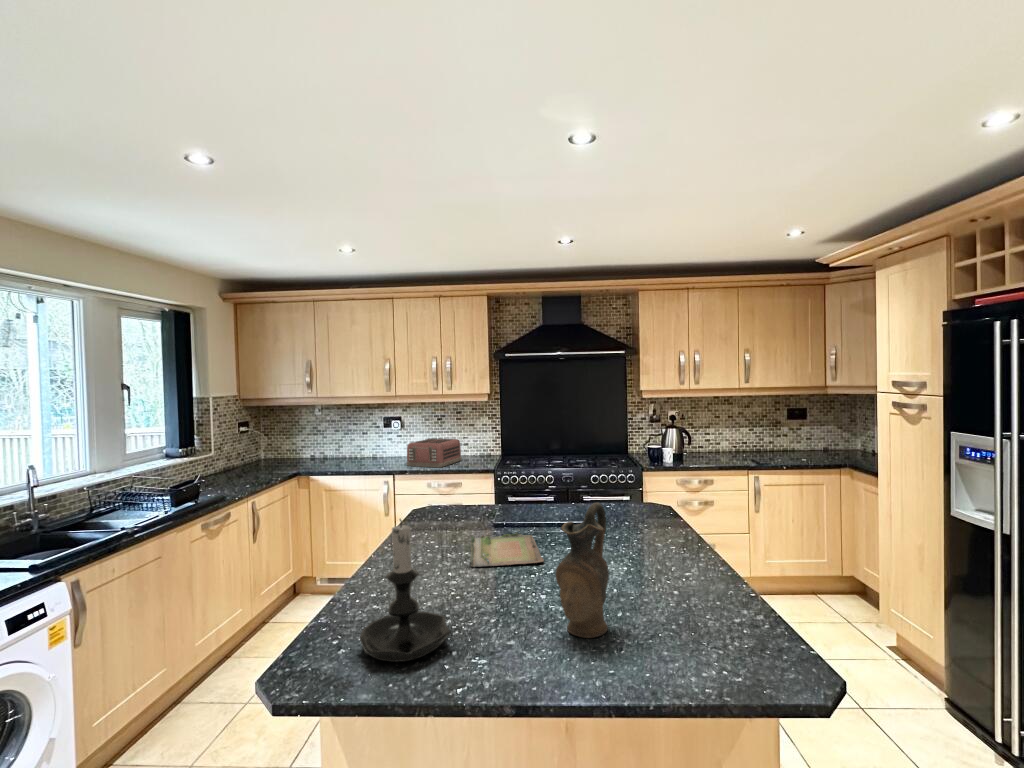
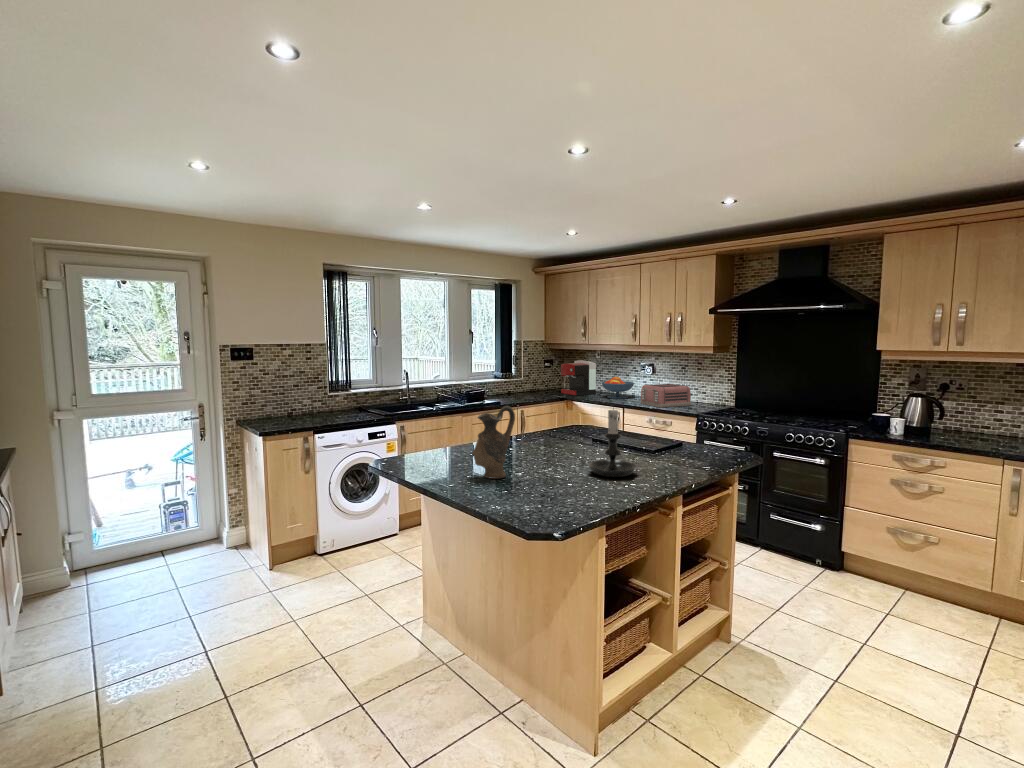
coffee maker: none [271,419,322,467] -> present [561,360,596,395]
fruit bowl: none [339,436,381,464] -> present [602,377,634,399]
candle holder: present [360,519,451,662] -> present [589,408,638,477]
tray: present [470,533,544,567] -> none [519,438,587,455]

